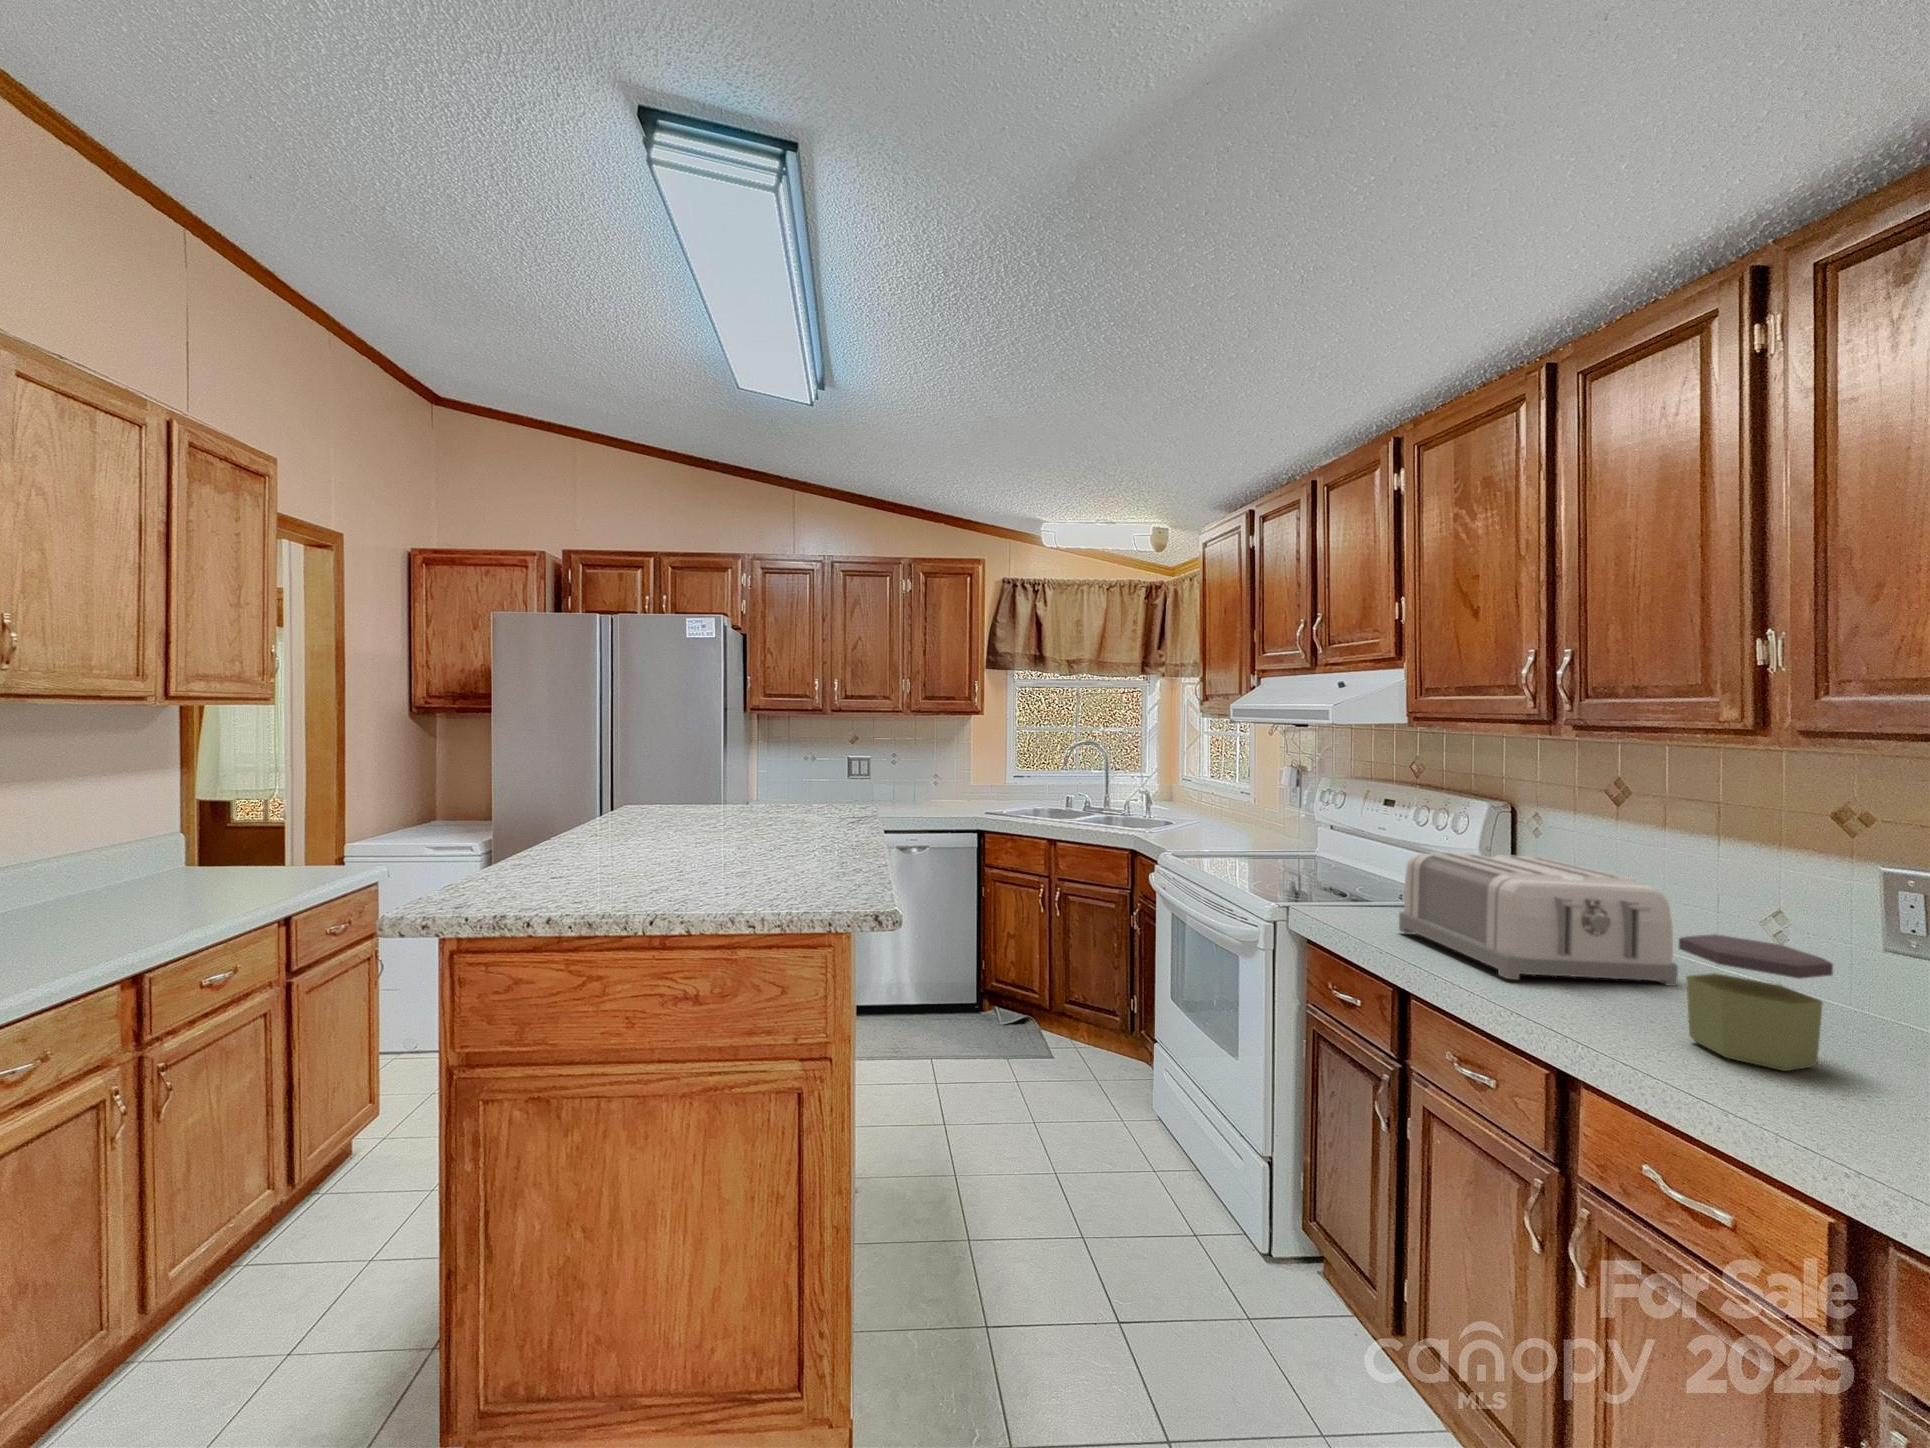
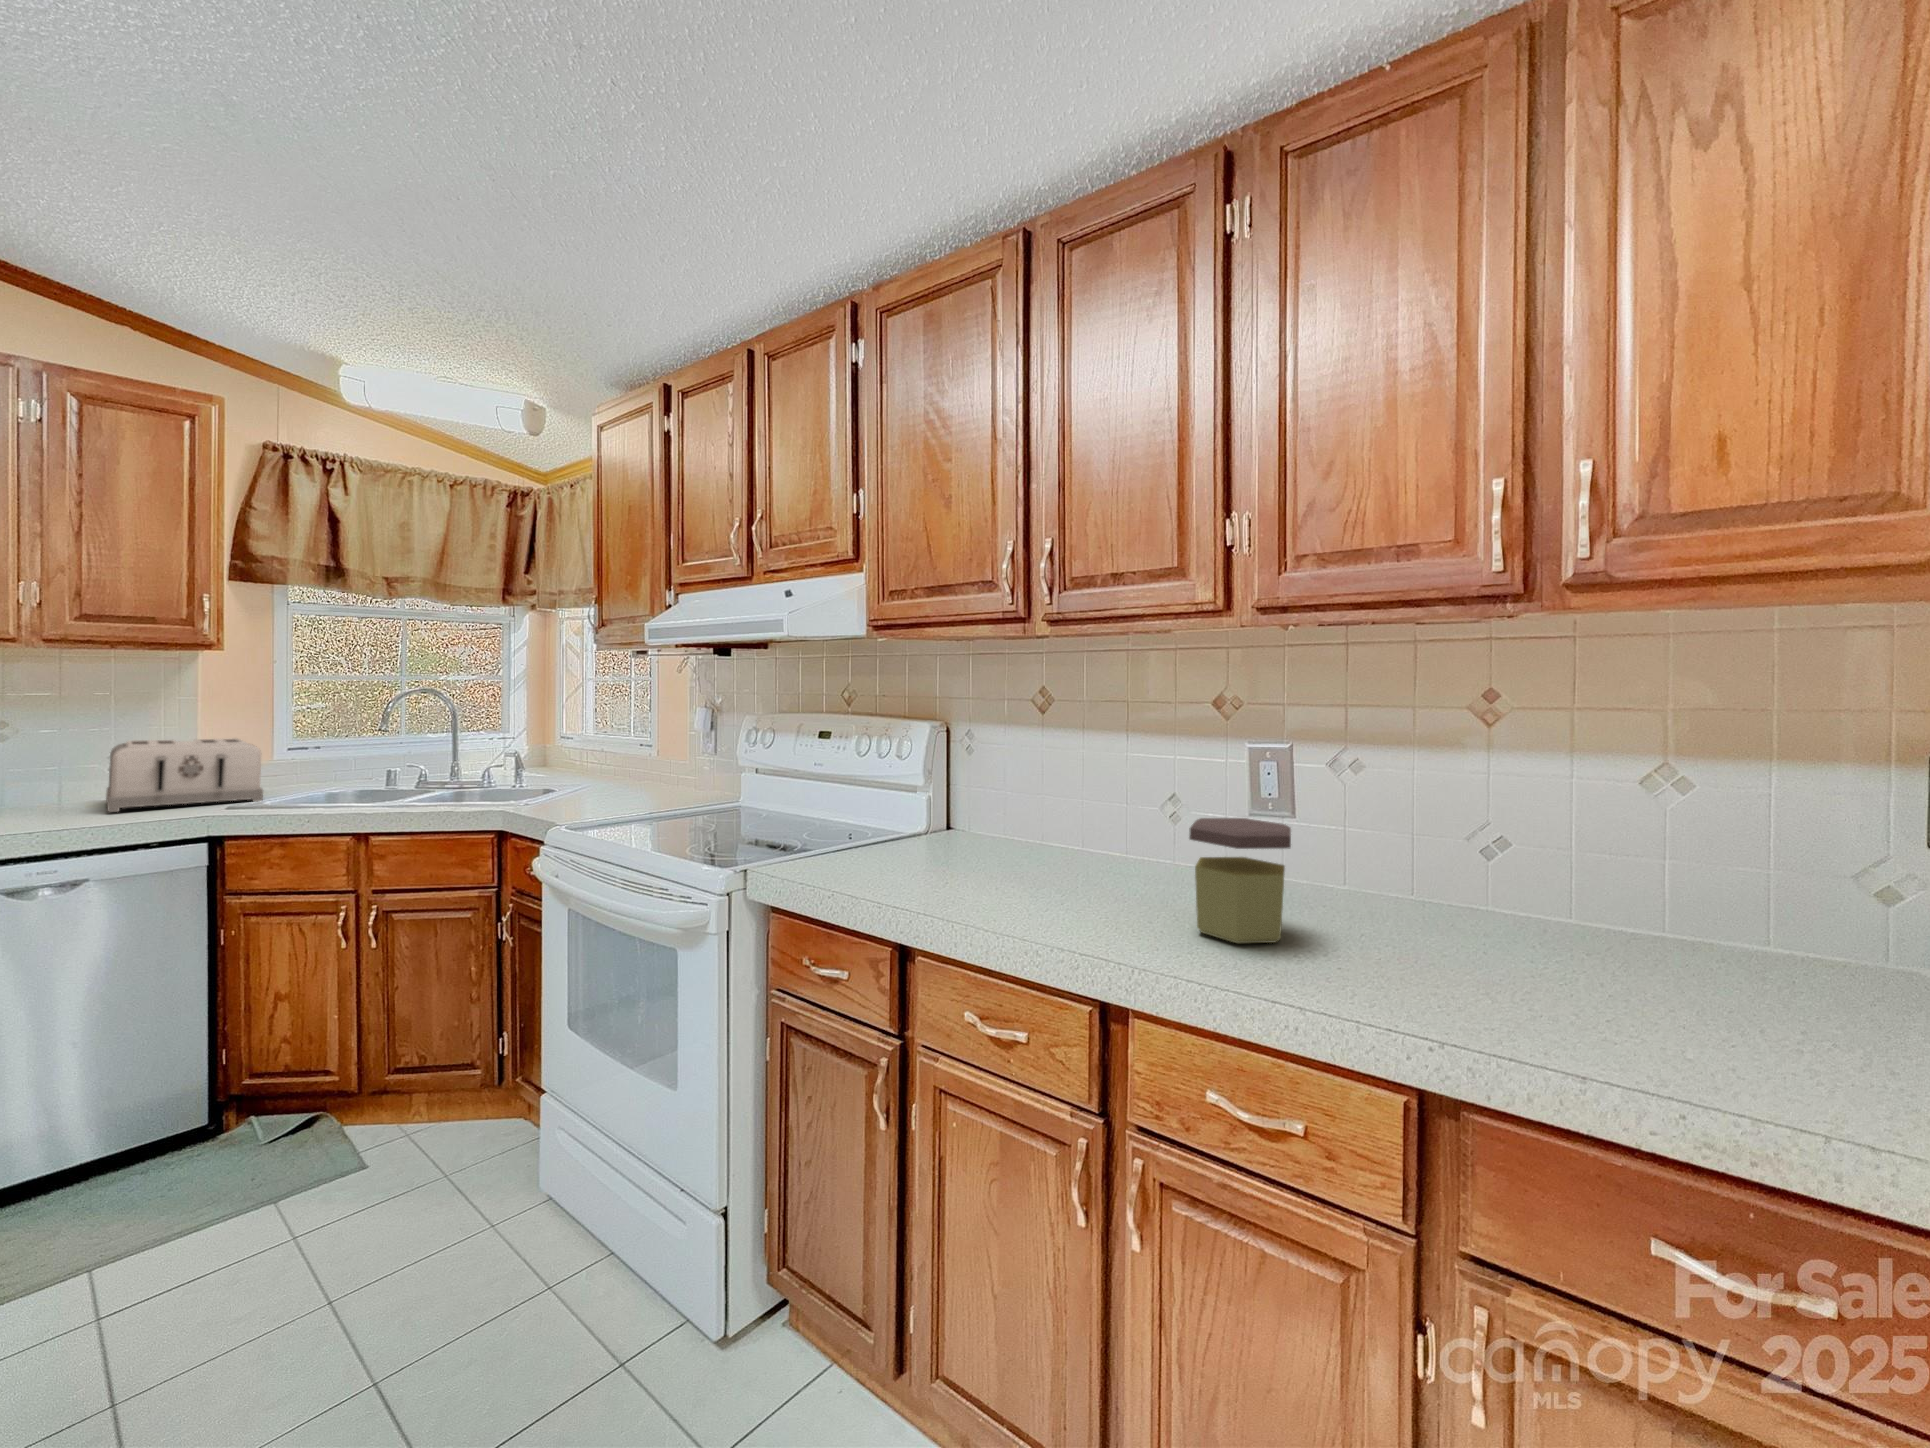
toaster: present [1399,852,1678,986] -> present [106,738,263,812]

